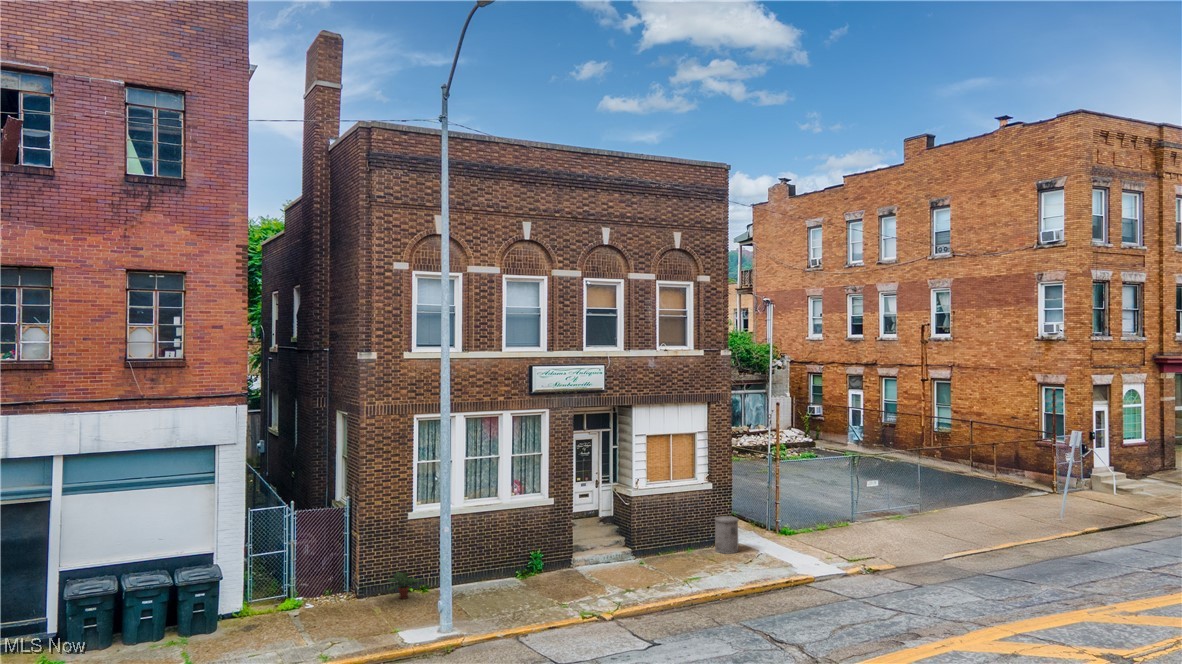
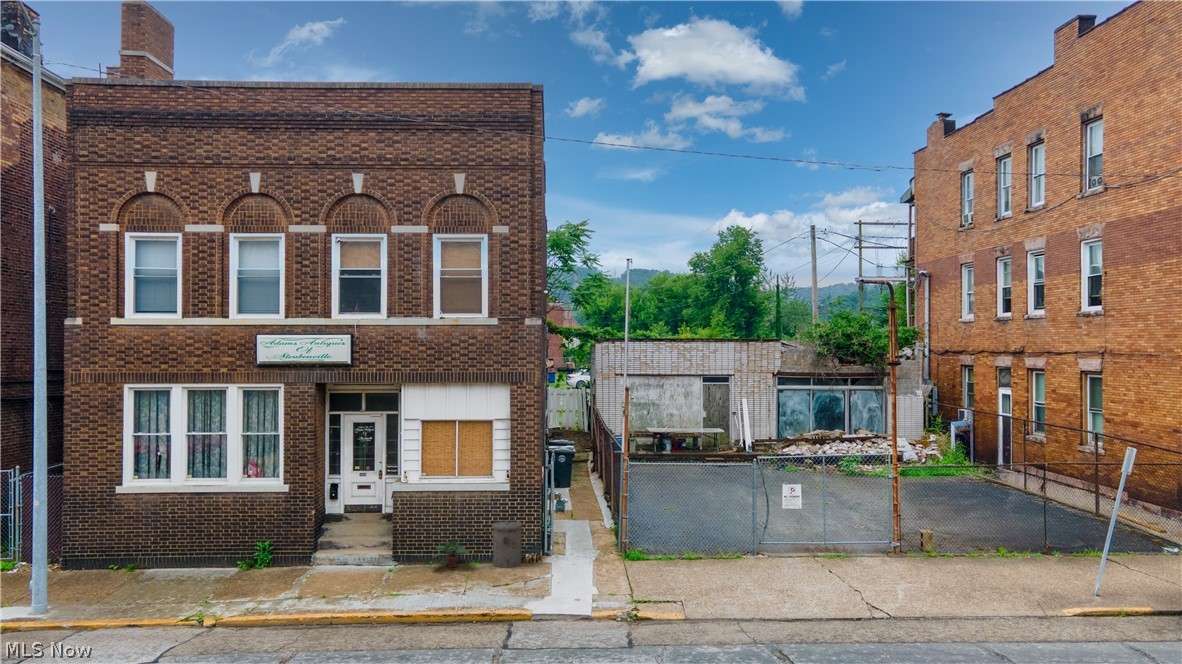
potted plant: present [387,572,424,599] -> present [434,541,469,568]

